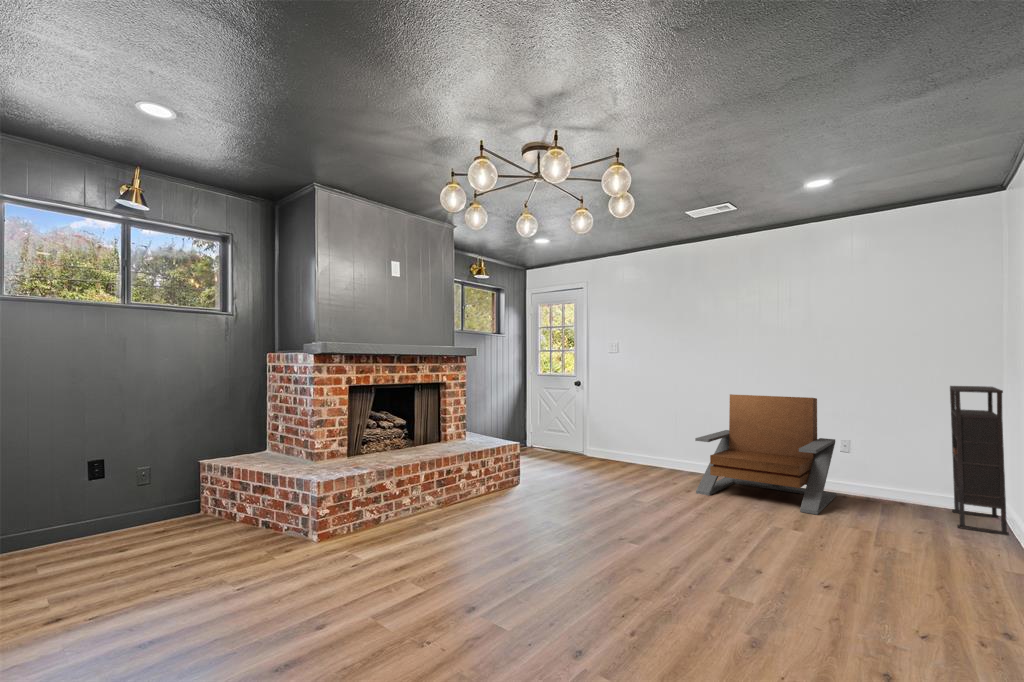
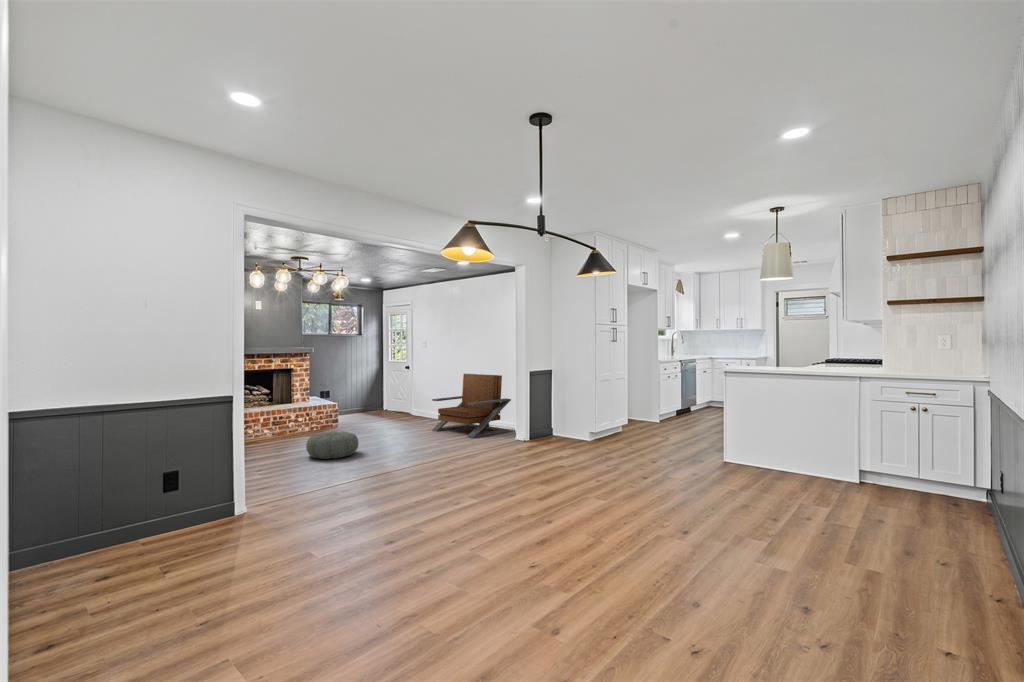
bookshelf: present [950,386,1009,535] -> none [532,368,569,445]
pouf: none [595,515,707,589] -> present [306,432,359,459]

